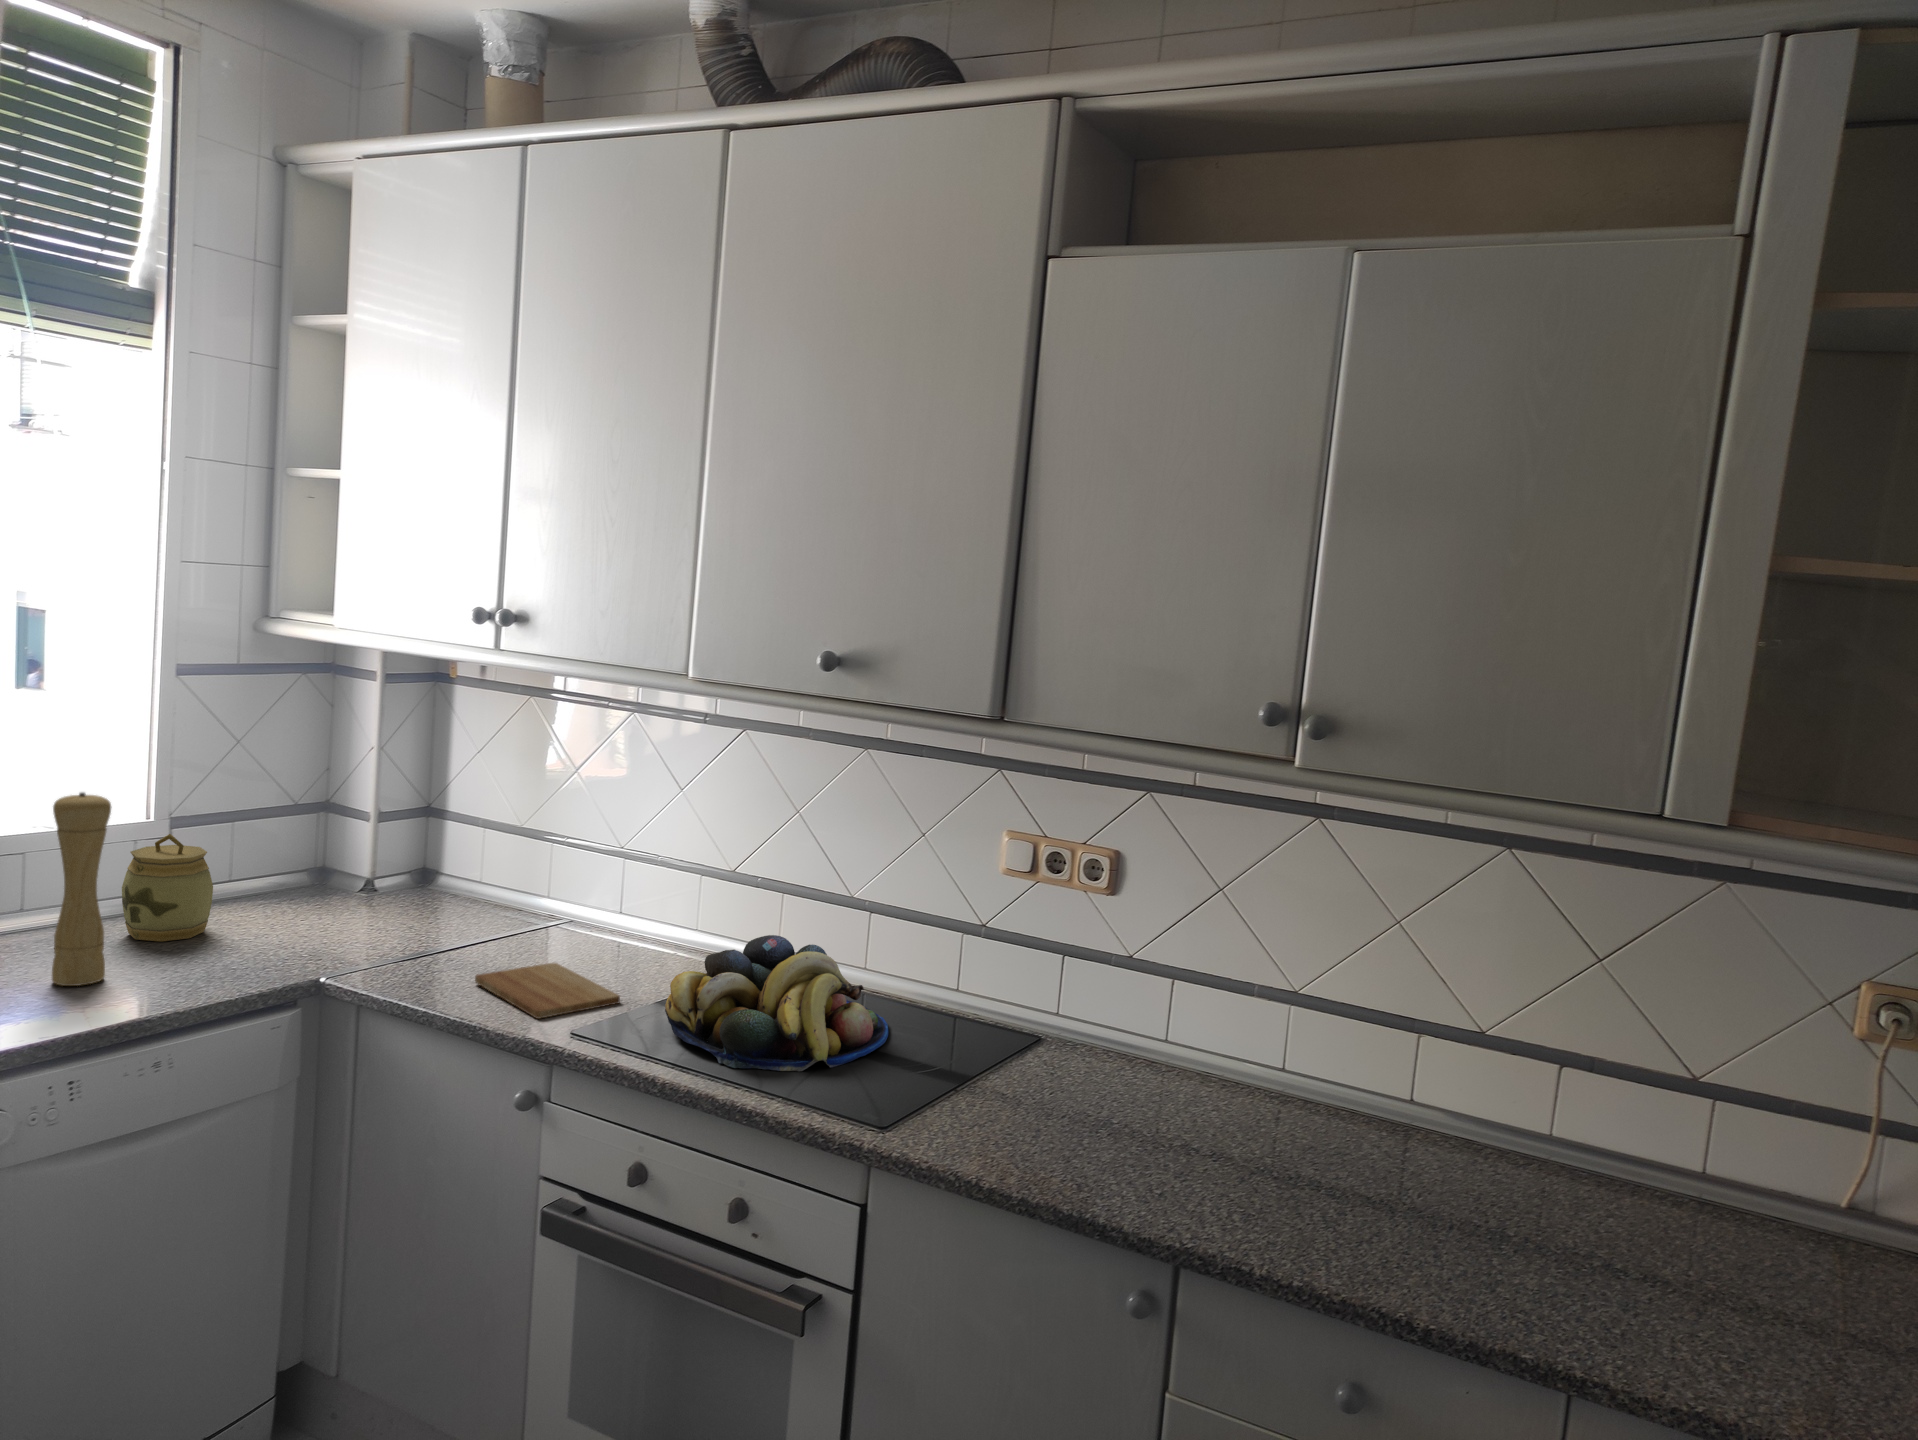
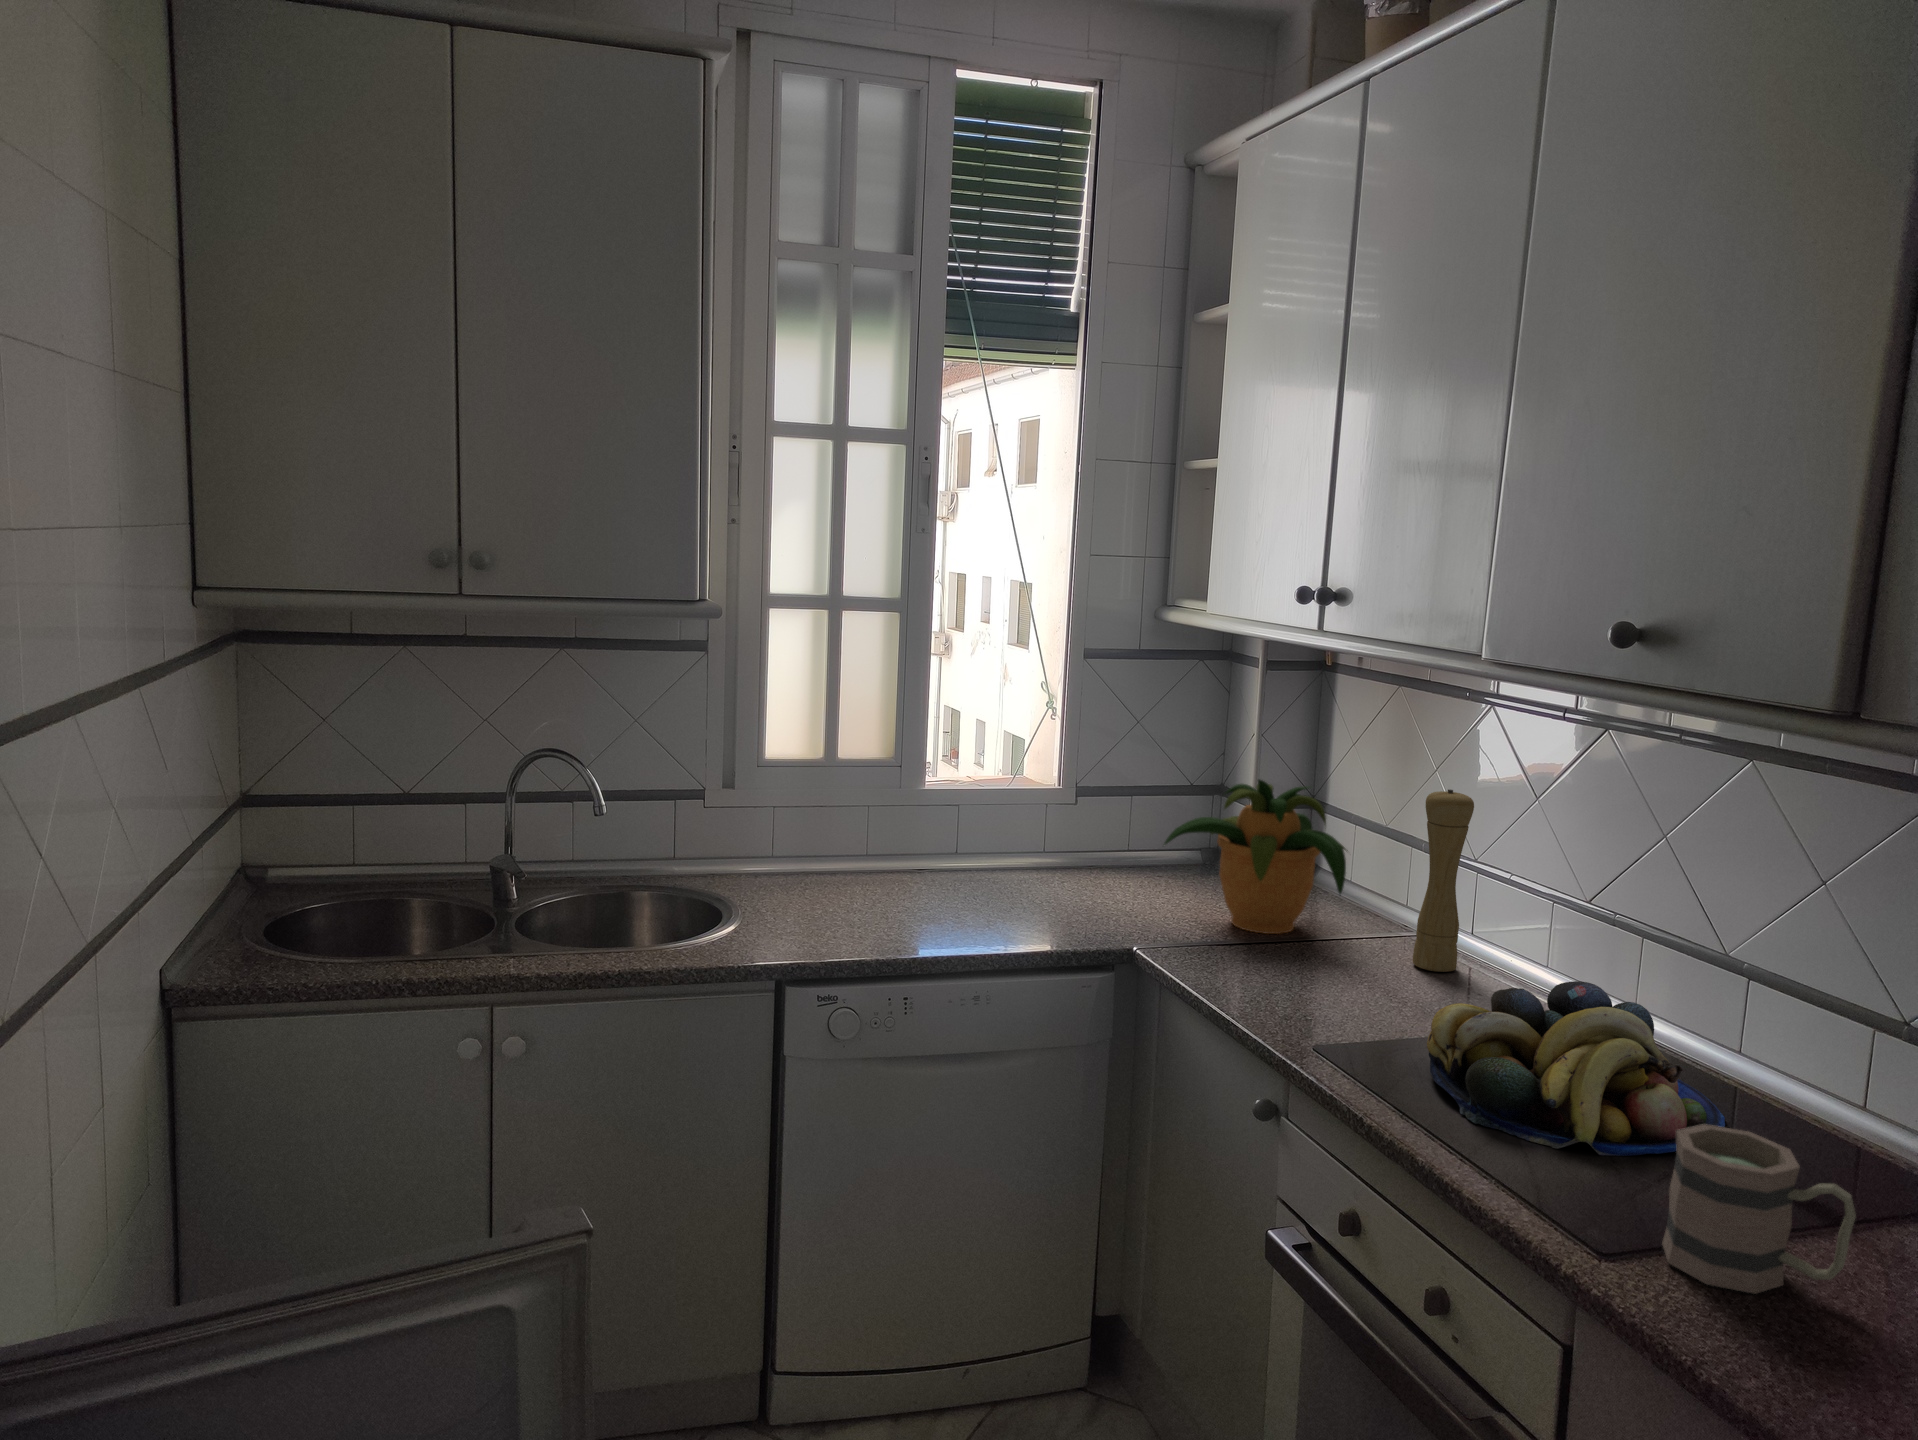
pepper mill: present [52,792,111,986] -> present [1413,789,1474,972]
potted plant: none [323,794,516,944] -> present [1165,780,1348,934]
jar: present [122,834,213,942] -> none [1023,797,1090,893]
cutting board: present [475,963,620,1019] -> none [1270,969,1403,1027]
mug: none [914,1021,1036,1138] -> present [1662,1124,1856,1294]

